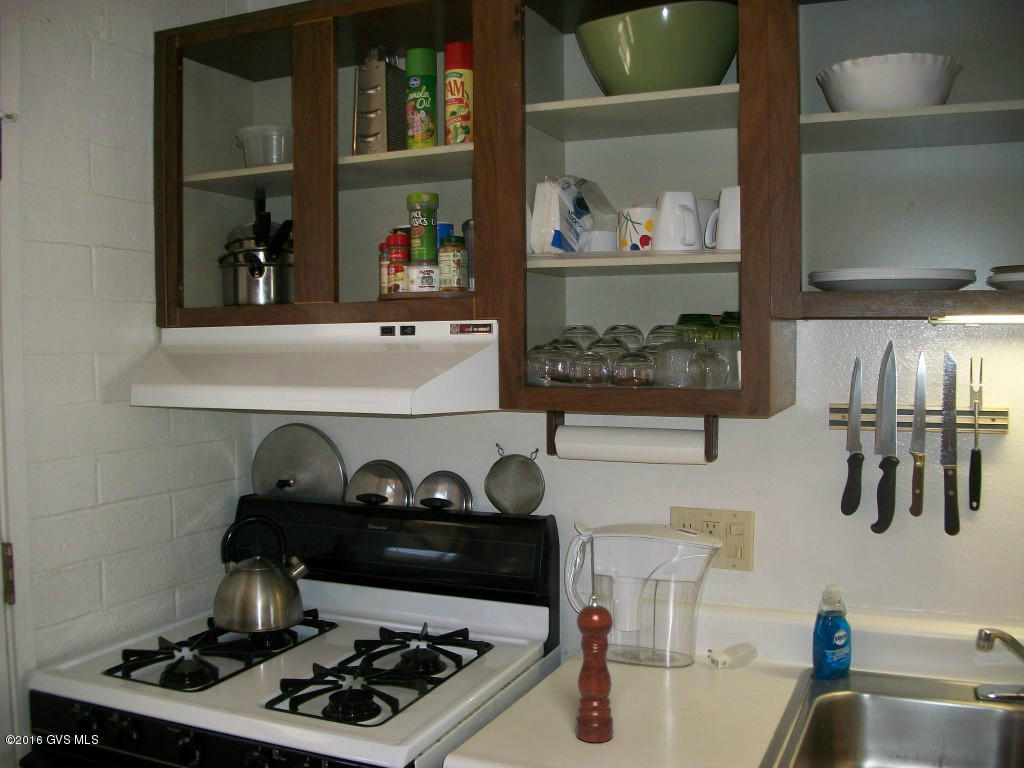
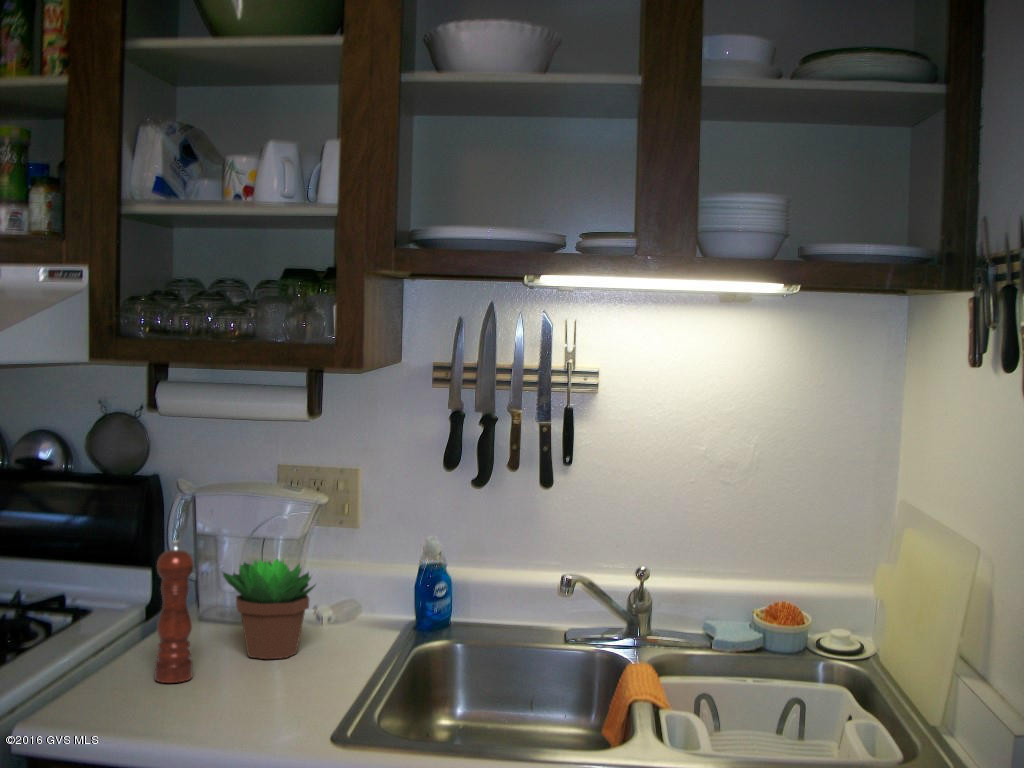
succulent plant: none [629,606,728,714] -> present [223,559,315,659]

